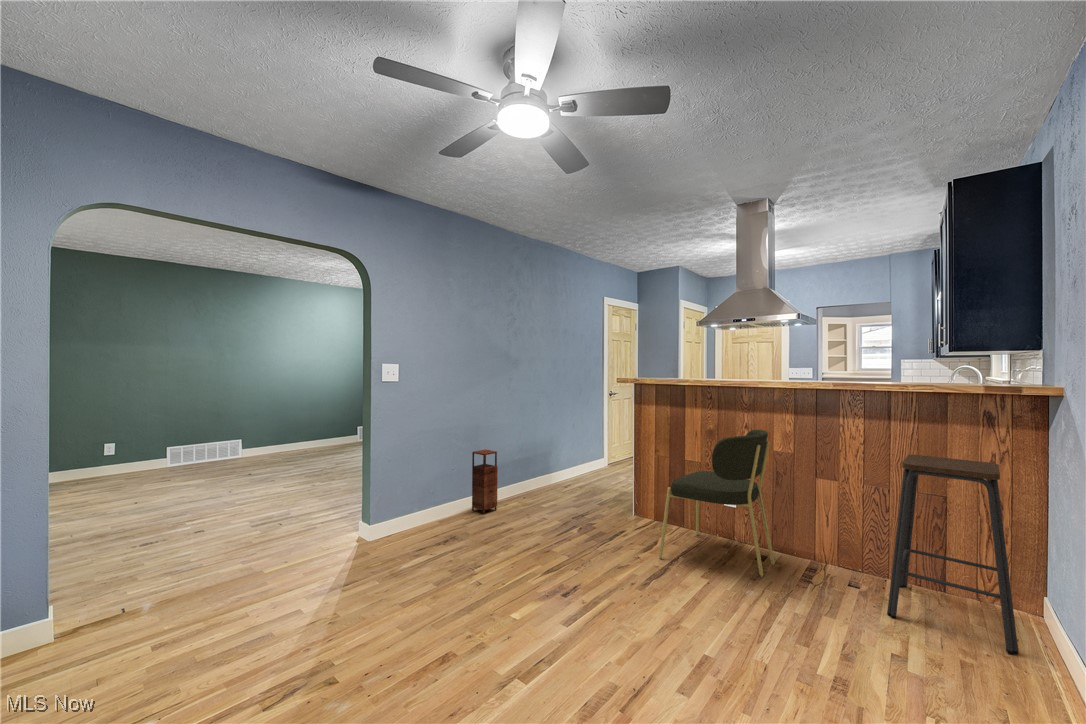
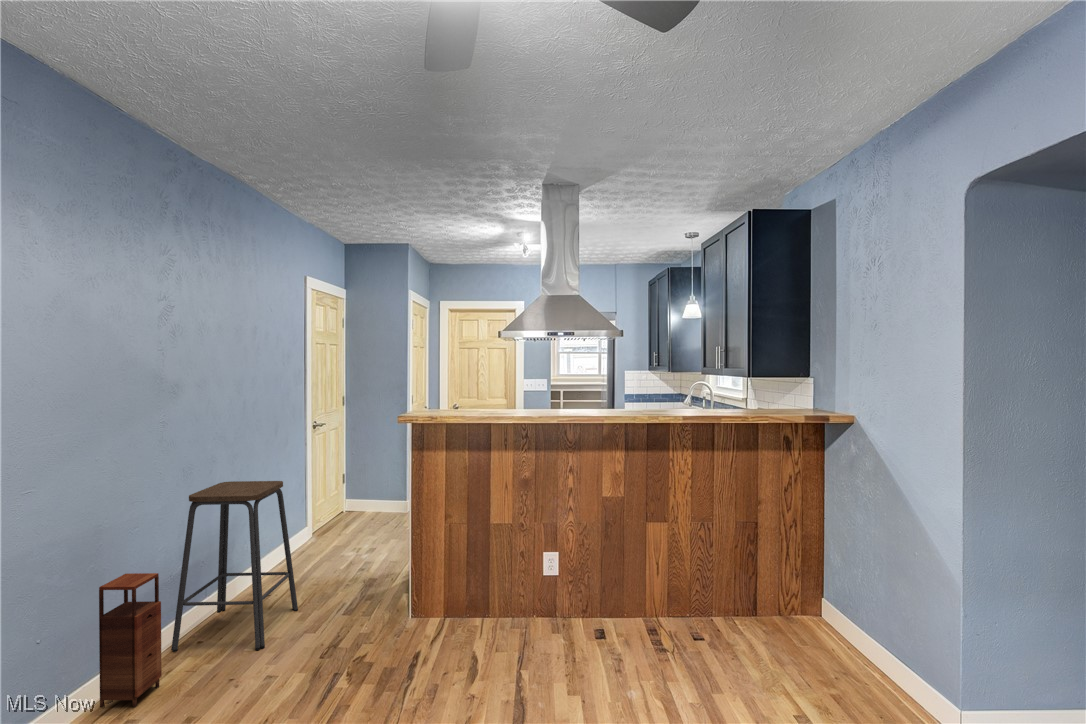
dining chair: present [659,430,775,577] -> none [498,476,625,683]
bar stool: present [887,455,1019,654] -> present [171,481,298,652]

